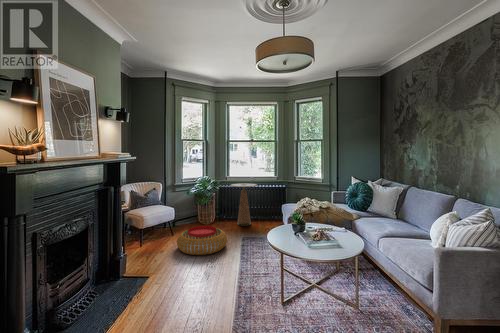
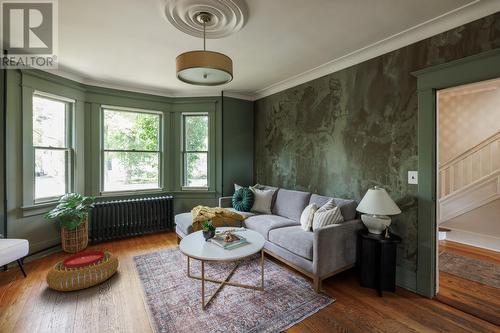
side table: present [230,183,257,226] -> none [112,197,145,244]

